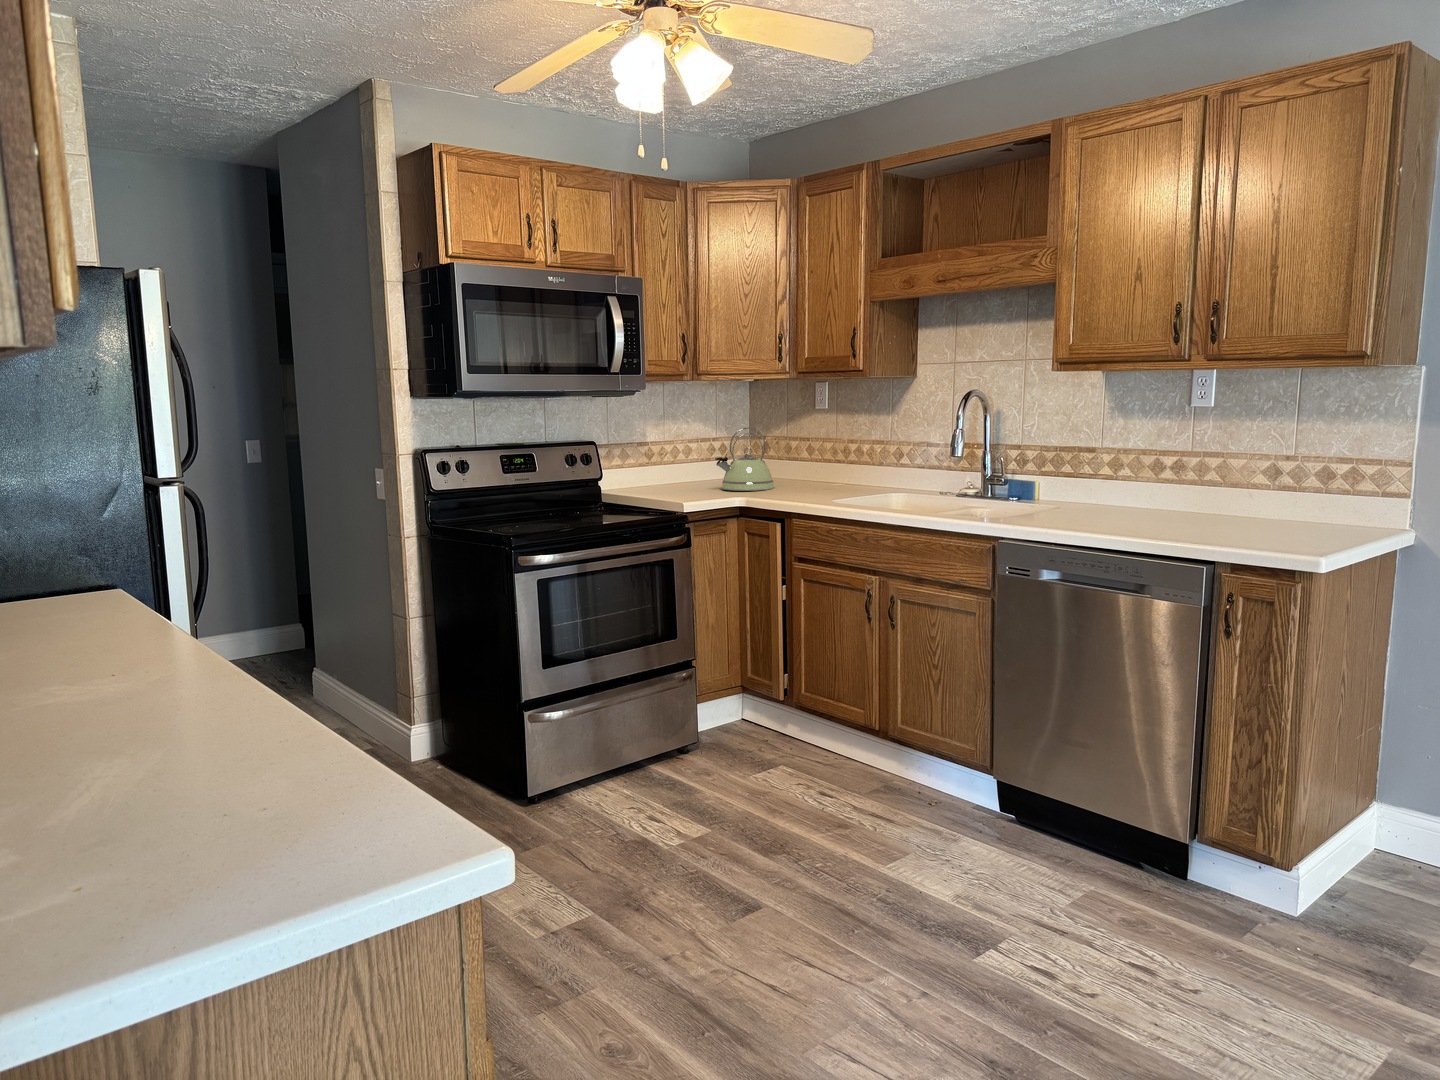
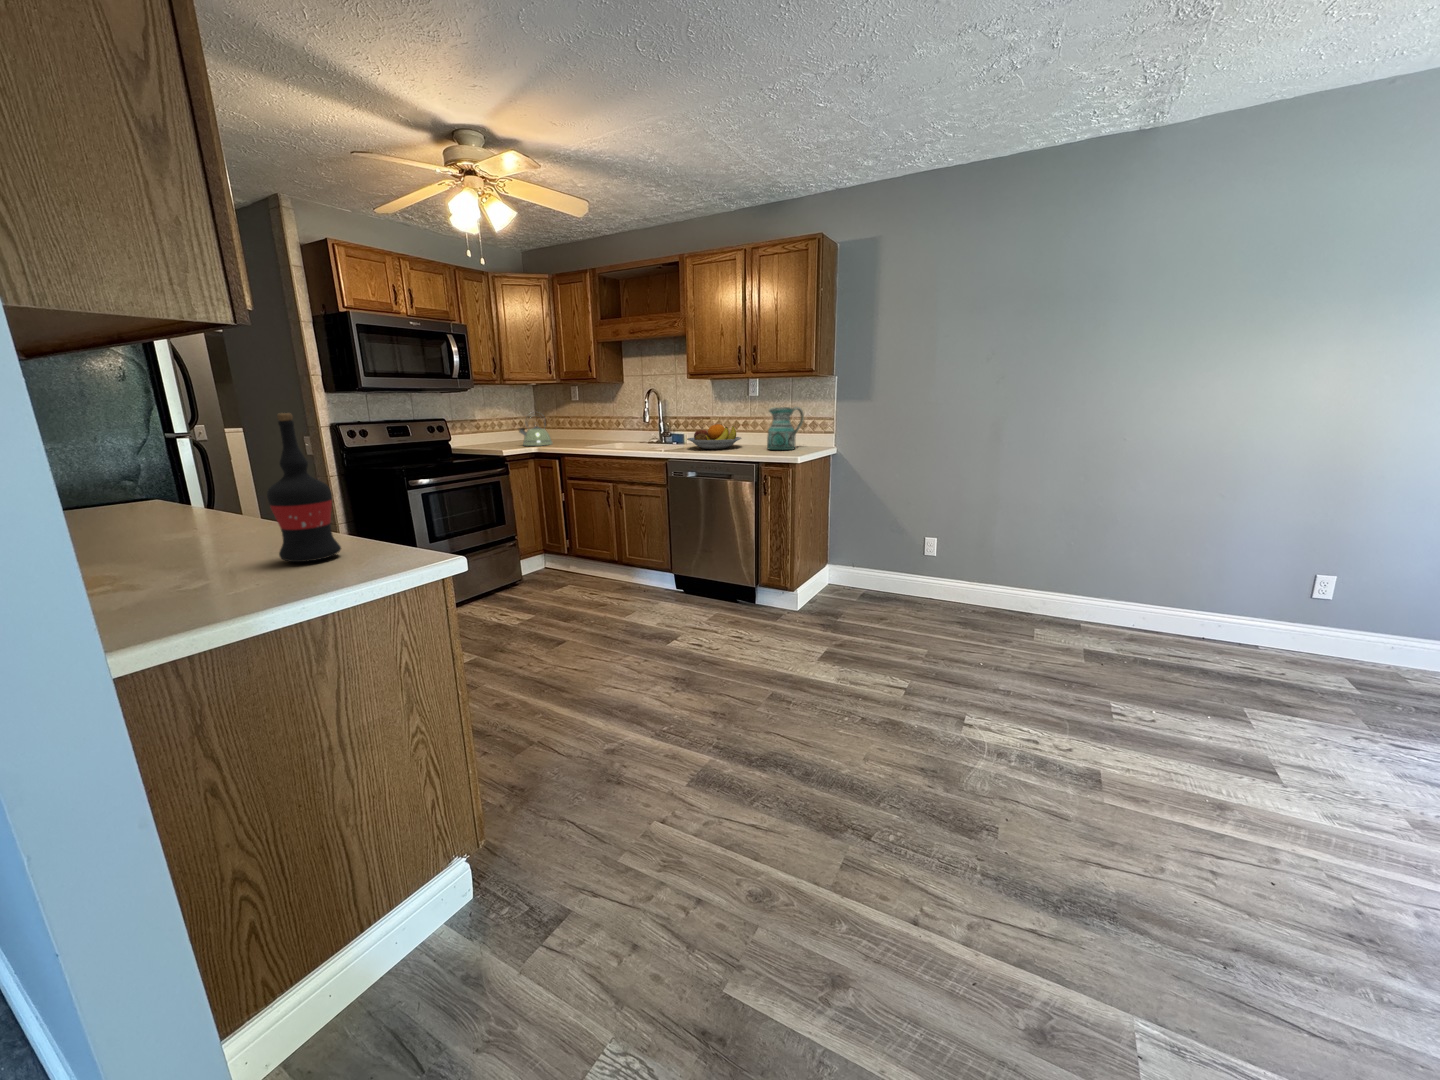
ceramic pitcher: none [1233,434,1331,533] -> present [767,407,804,450]
fruit bowl: none [1043,467,1168,519] -> present [687,424,741,449]
wine bottle: none [91,506,238,849] -> present [267,413,341,562]

